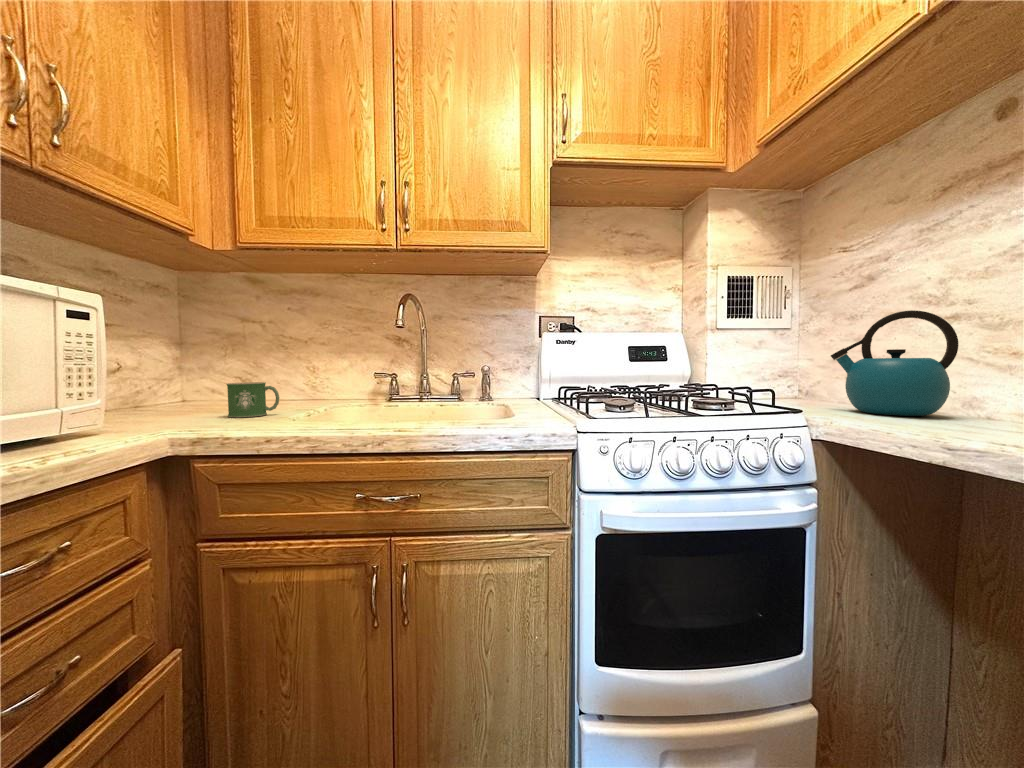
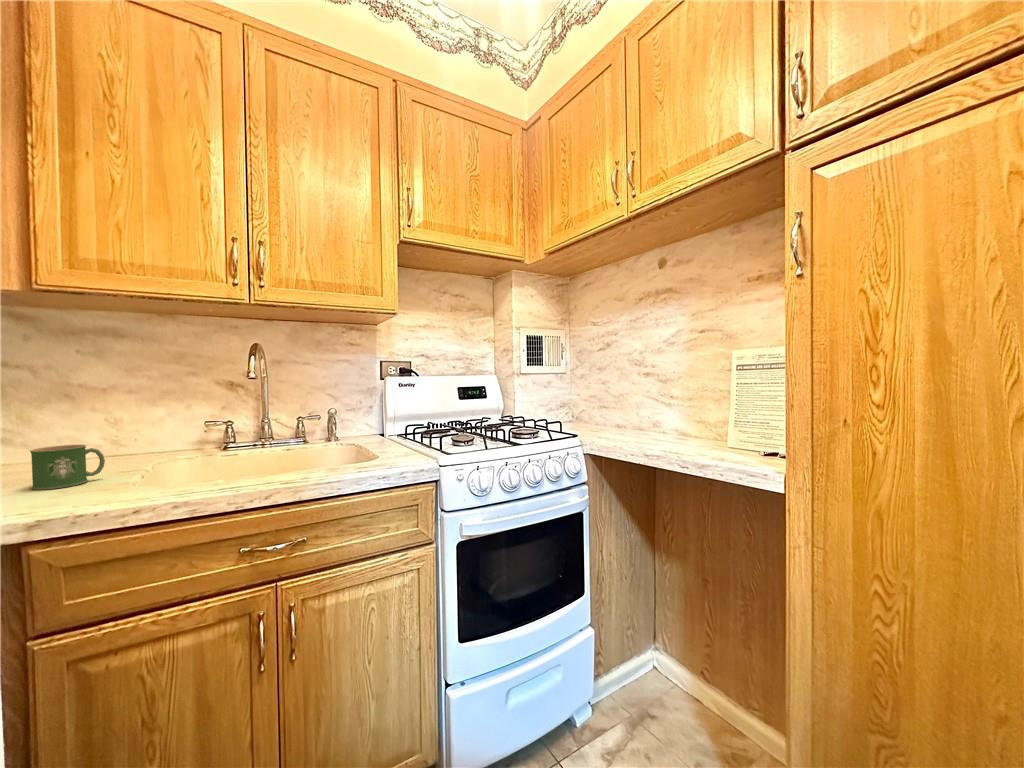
kettle: present [831,310,958,416] -> none [592,370,653,435]

